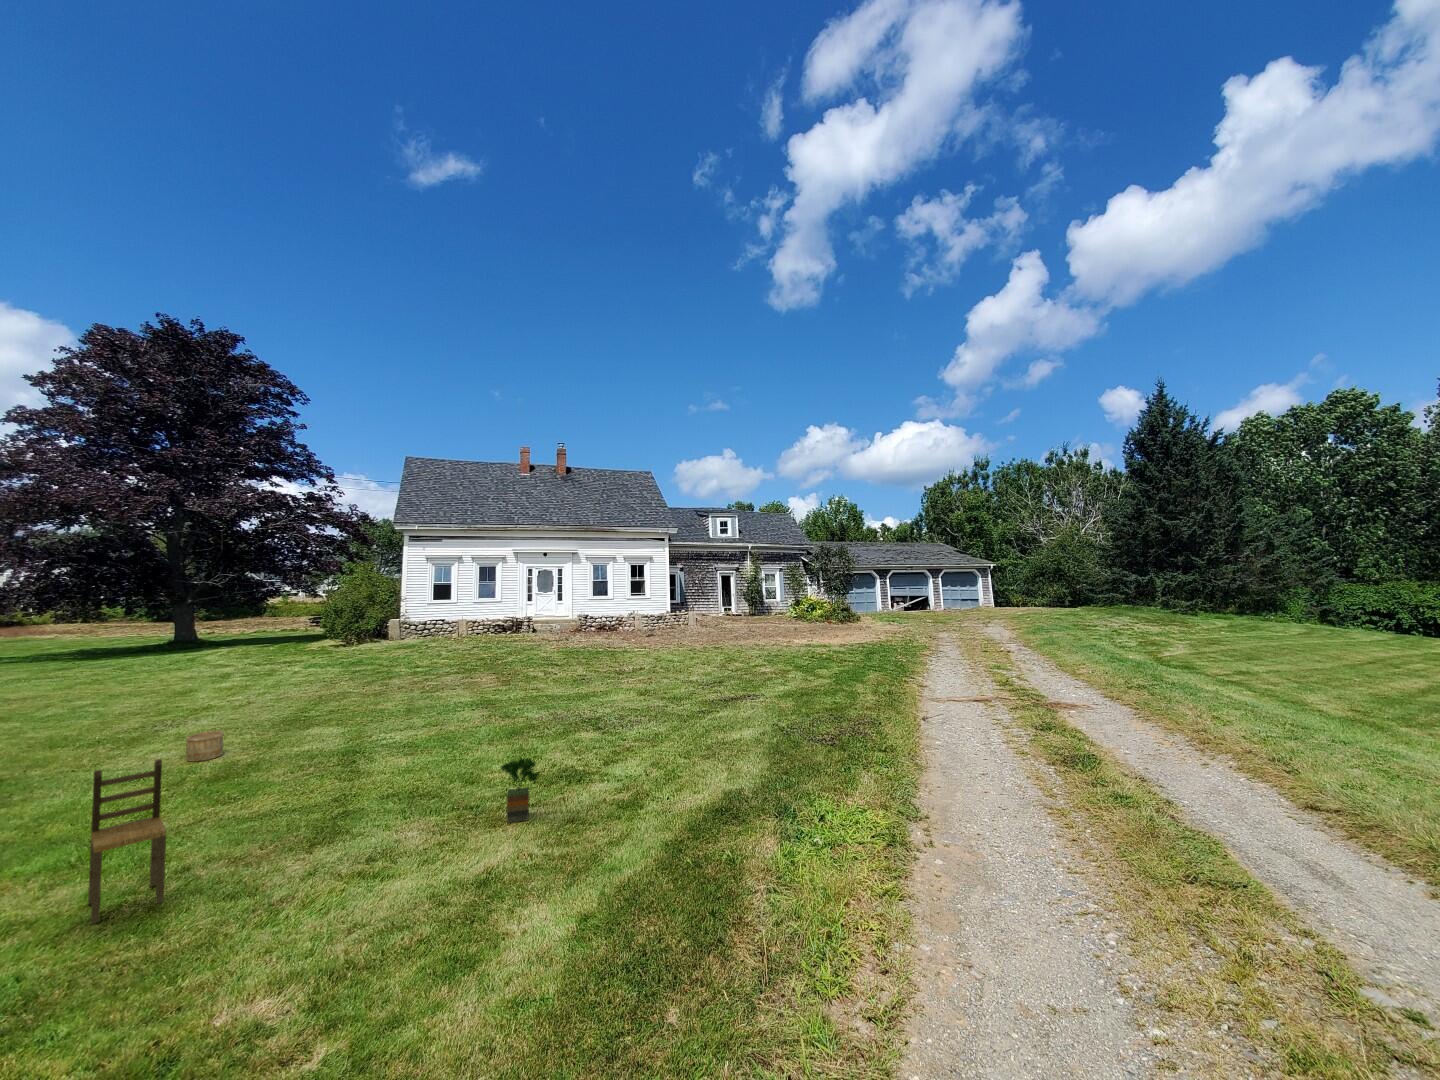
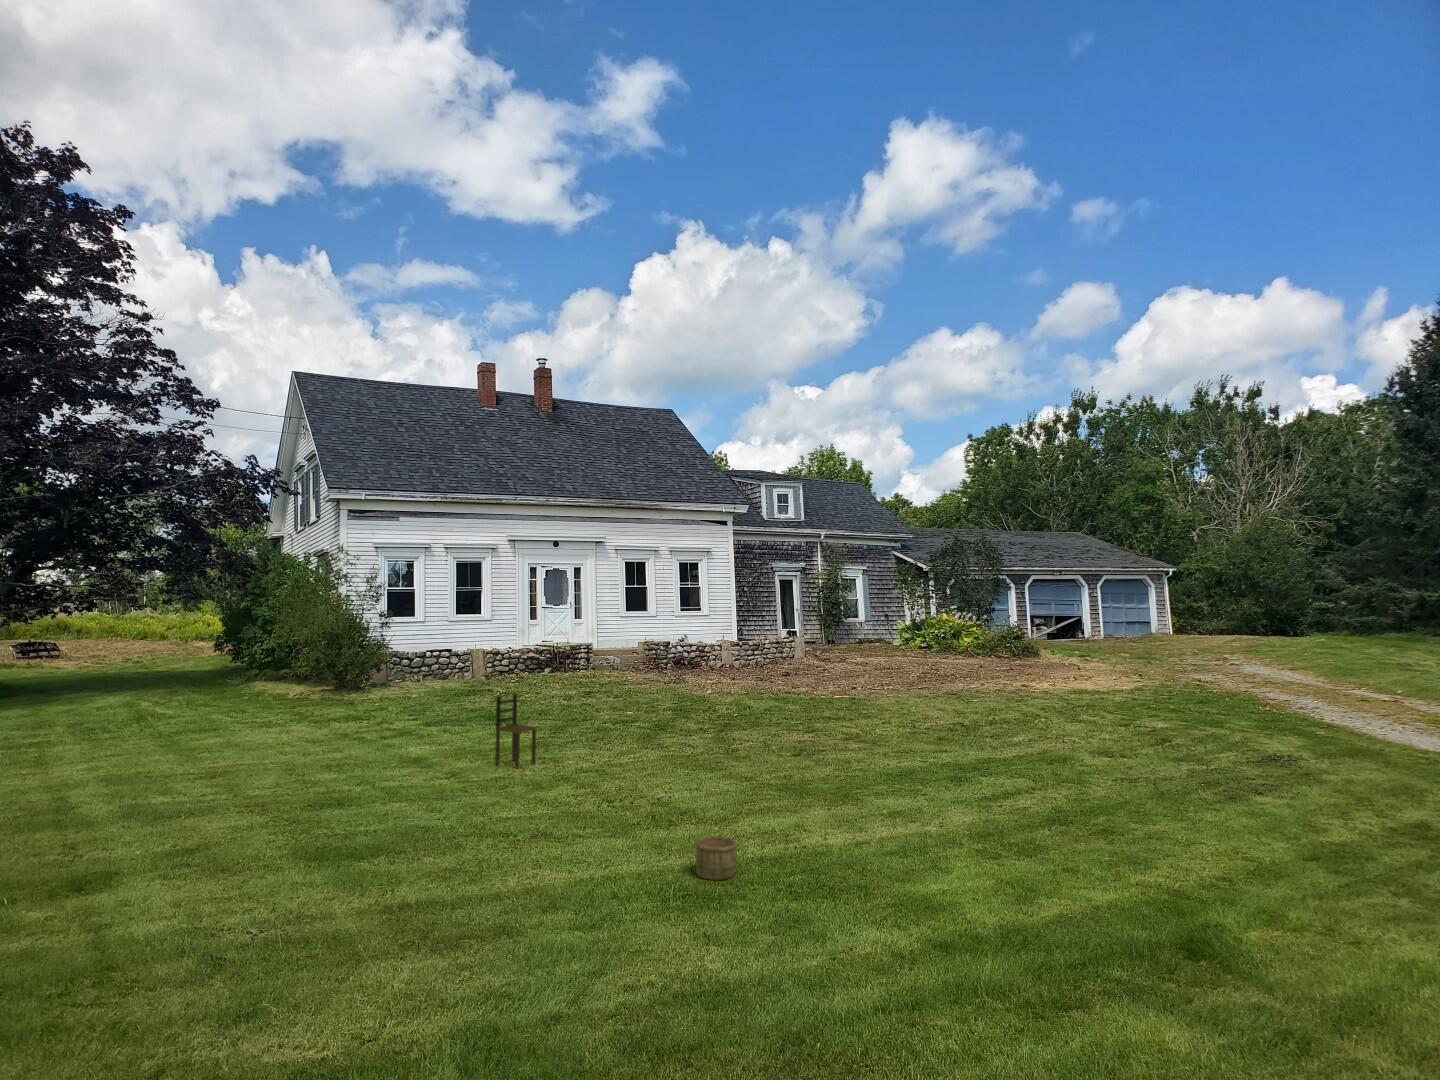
potted tree: present [501,758,539,823] -> none [1318,856,1383,935]
chair: present [88,759,166,924] -> present [495,693,536,768]

